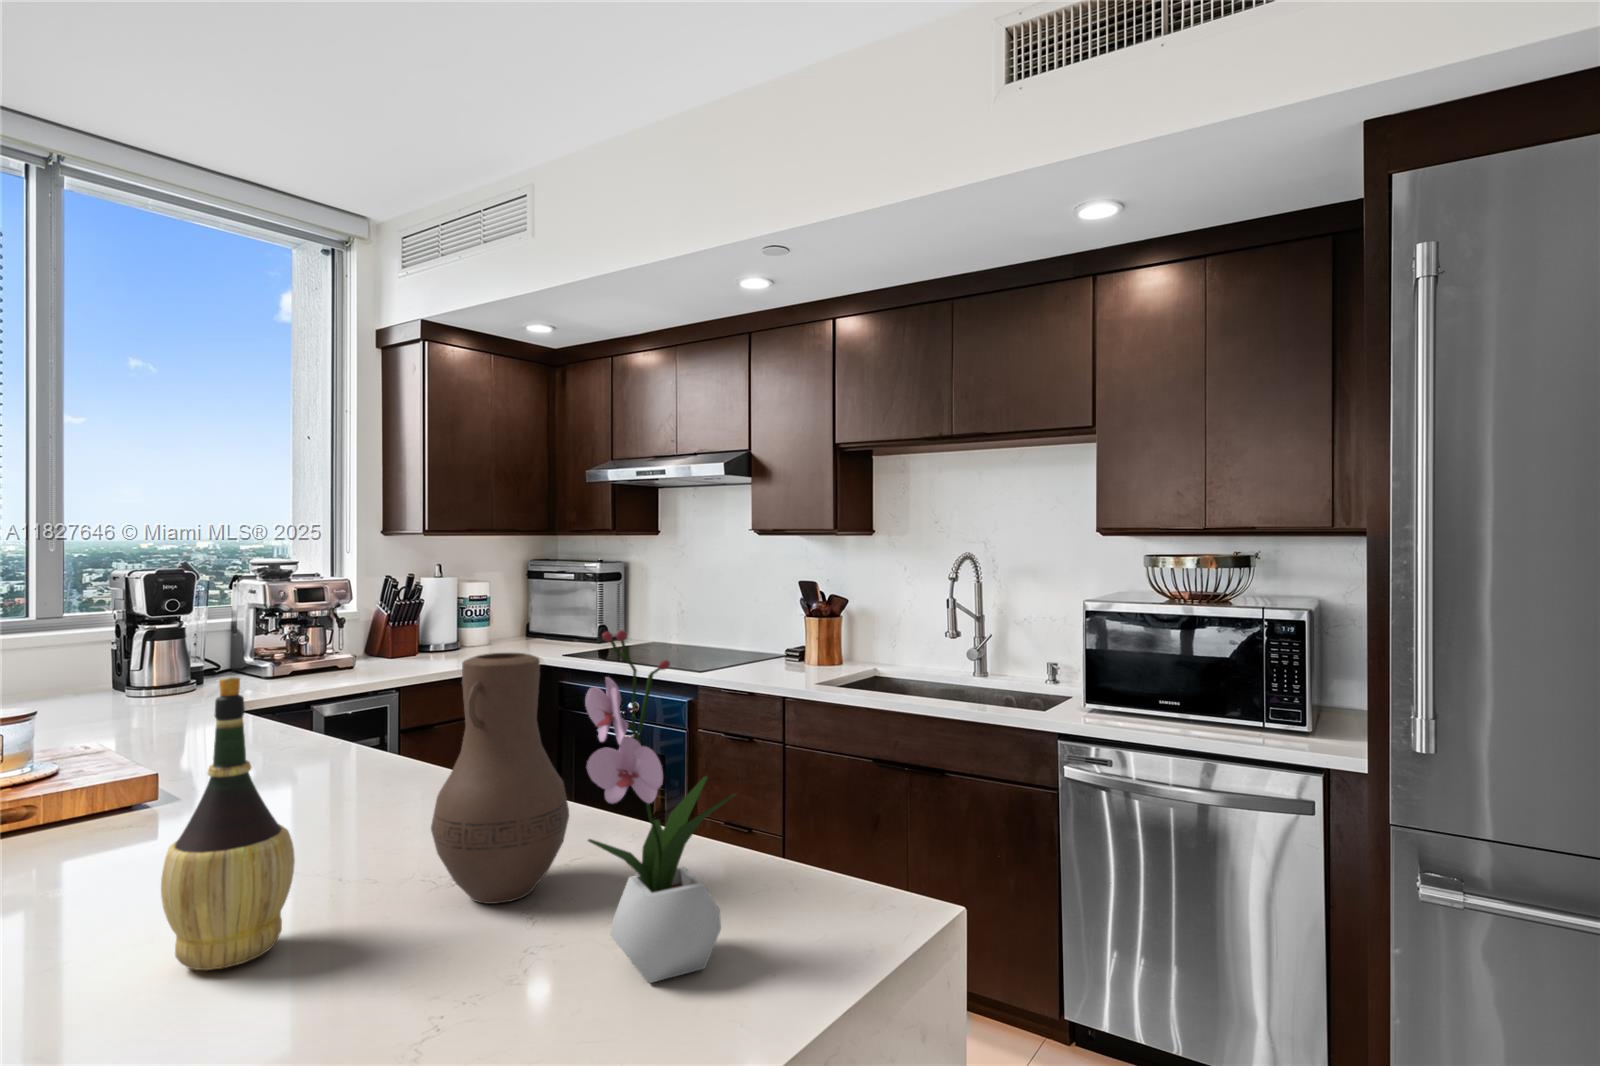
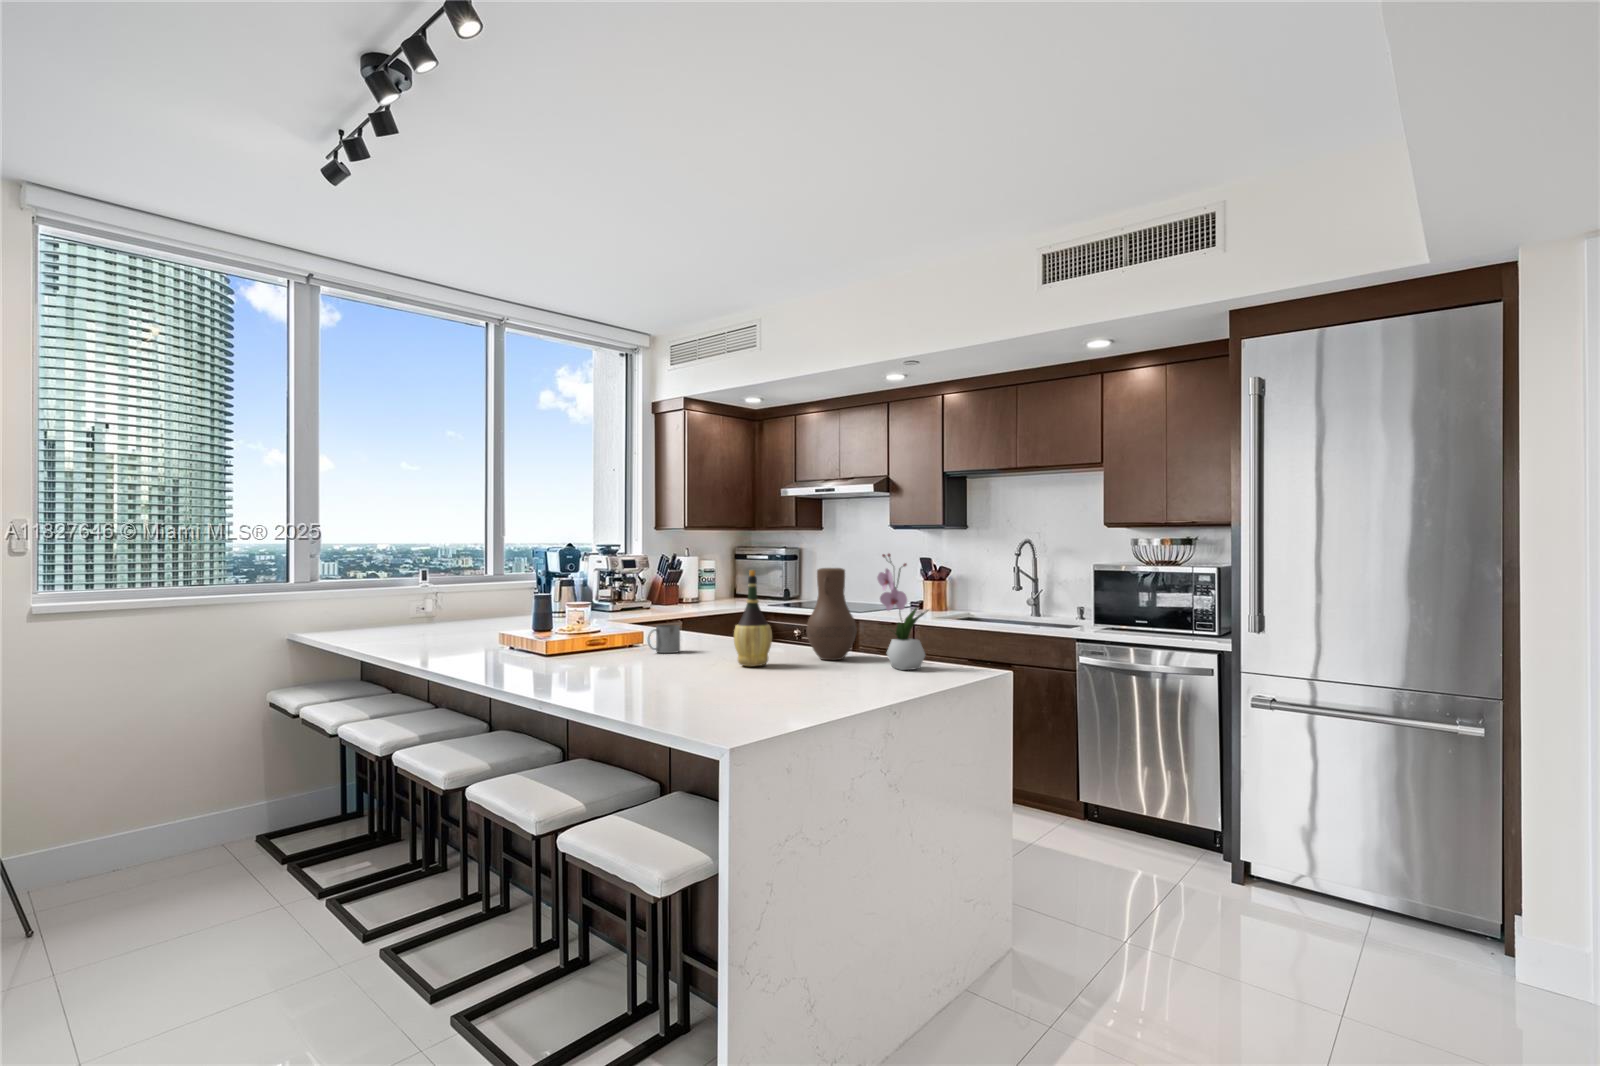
mug: none [48,784,156,867] -> present [648,625,680,653]

